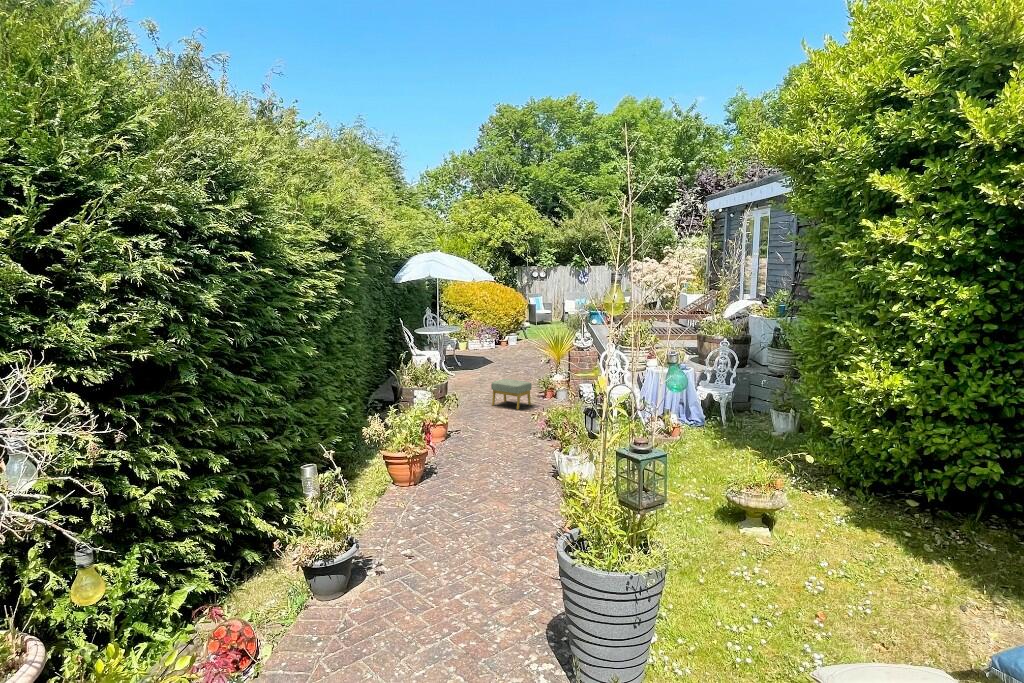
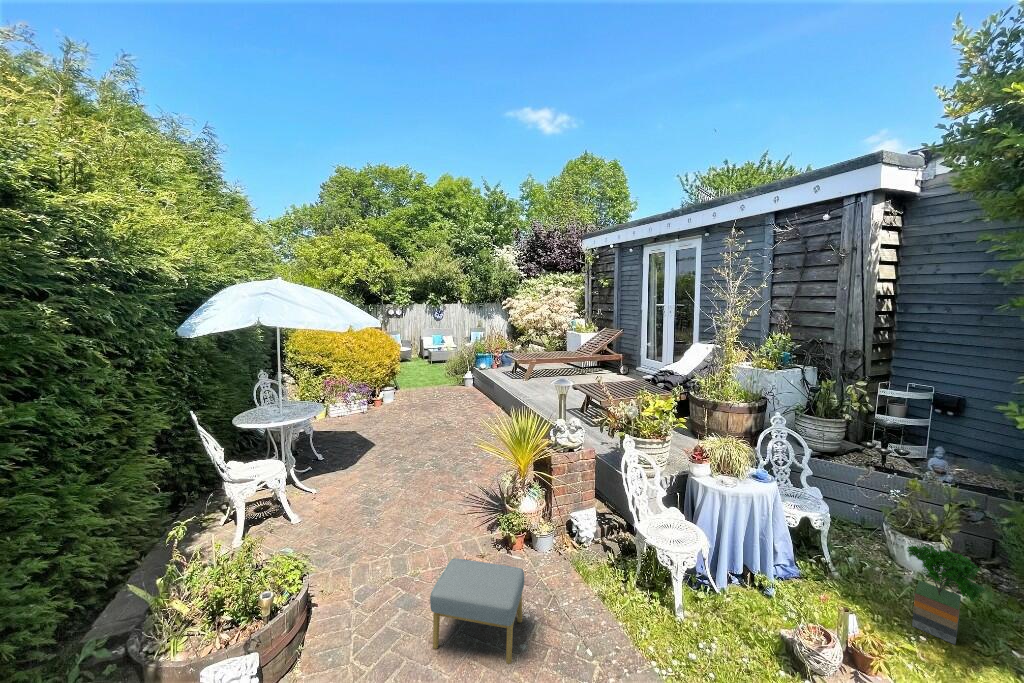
potted tree: none [702,385,732,427] -> present [907,545,985,645]

